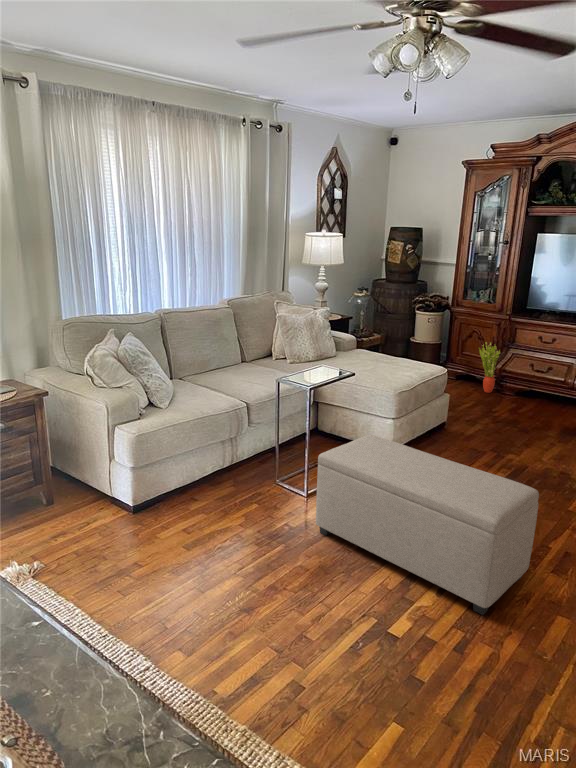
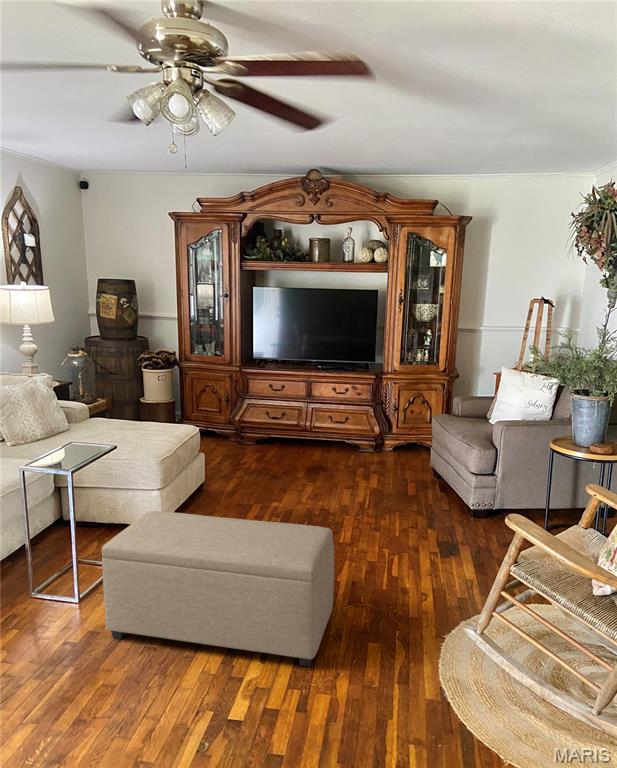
potted plant: present [480,343,500,393] -> none [214,393,236,444]

